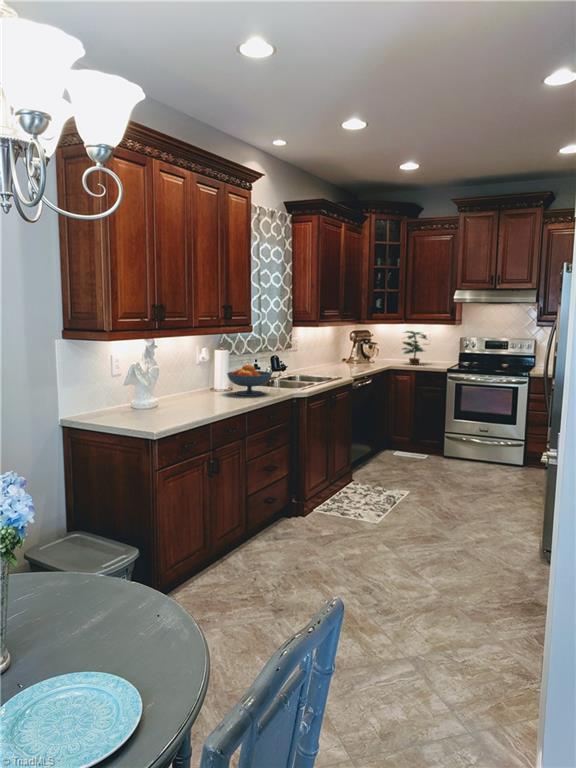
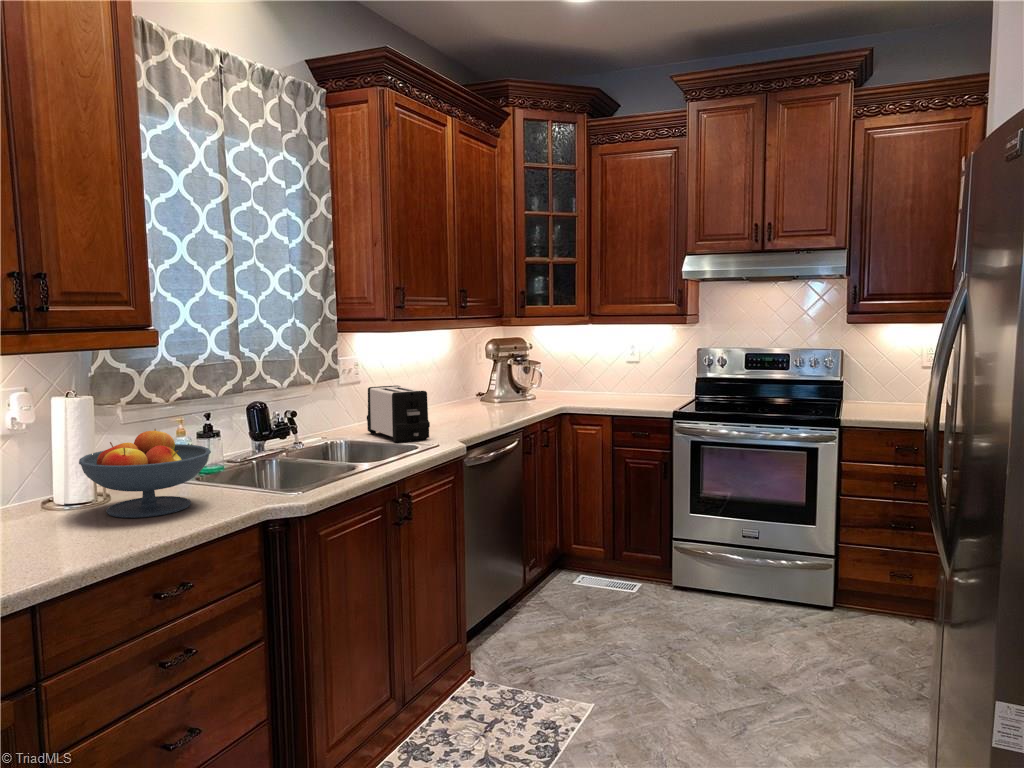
potted plant: present [403,331,427,365] -> none [583,337,637,403]
toaster: none [304,352,336,378] -> present [367,385,430,443]

